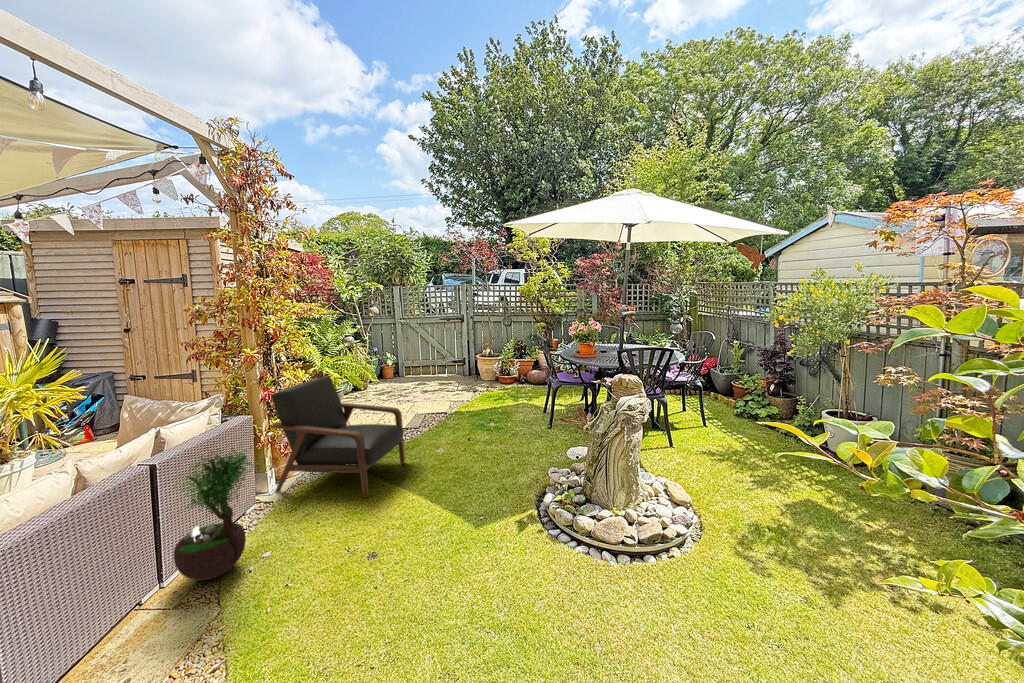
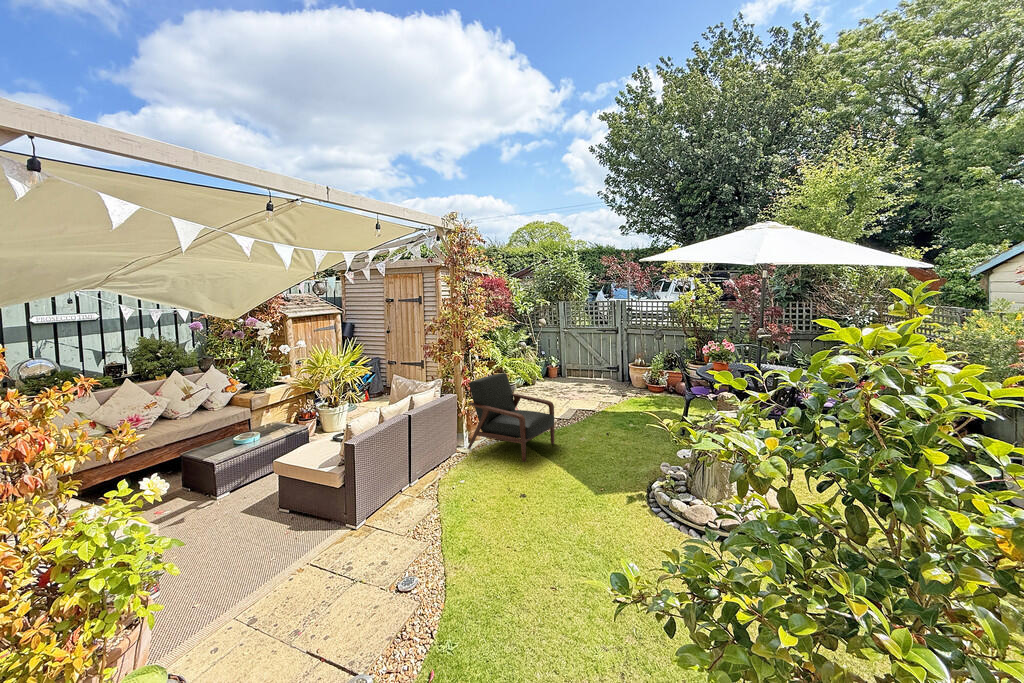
potted tree: present [174,443,259,580] -> none [417,410,462,488]

